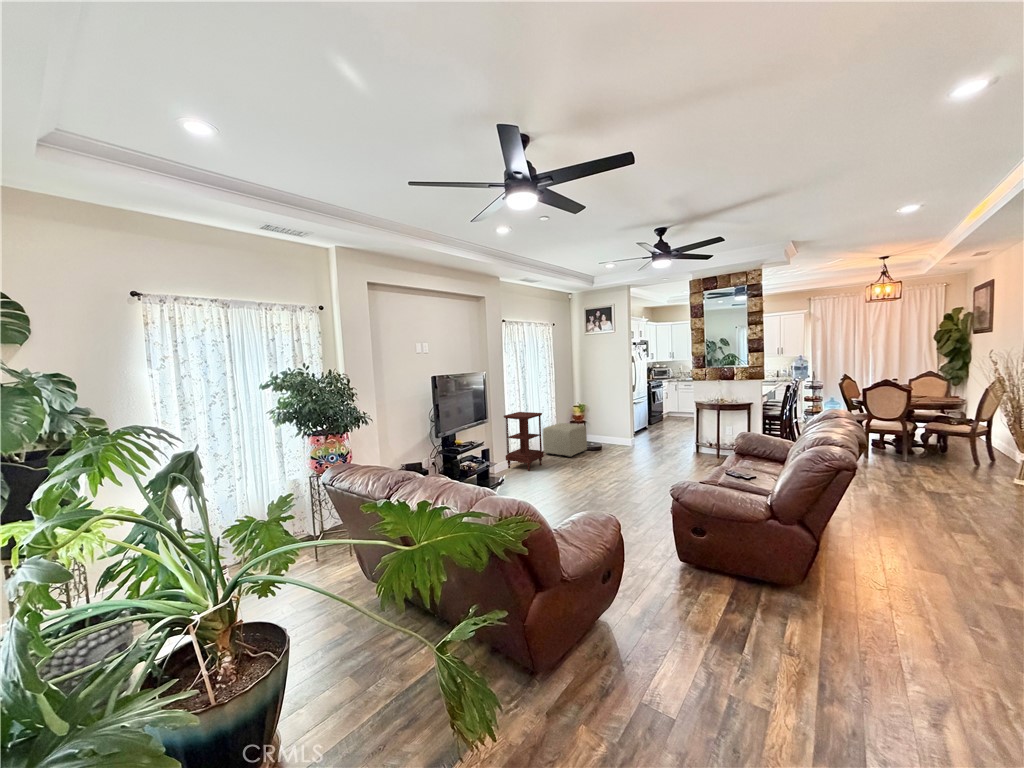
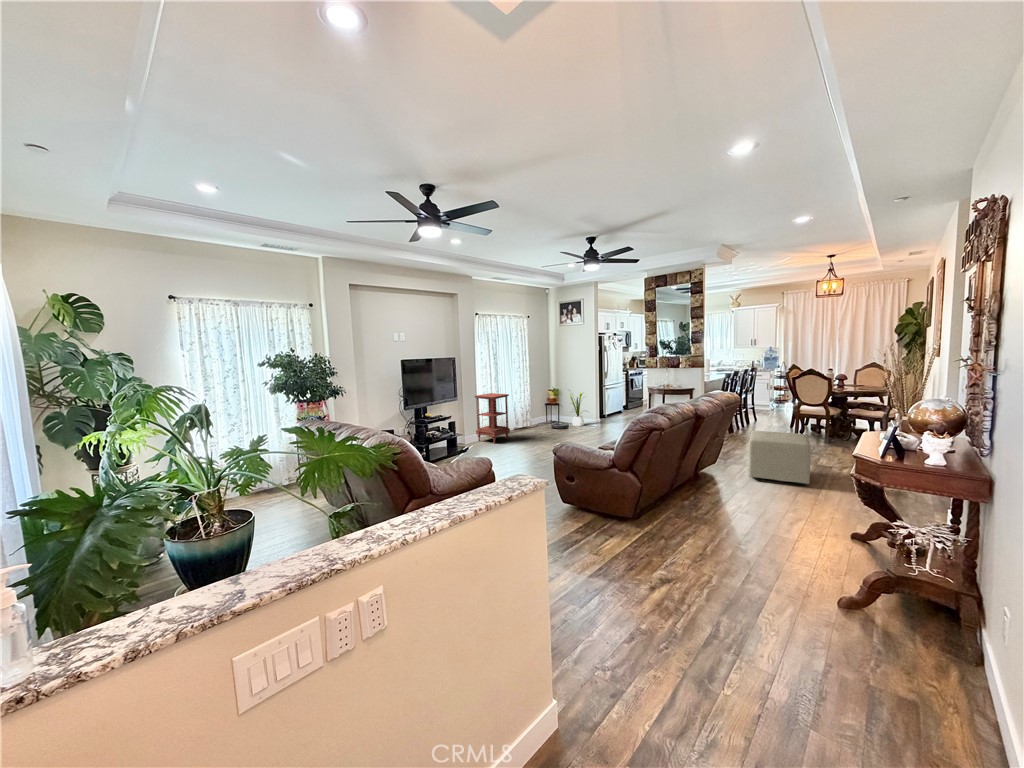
house plant: none [593,404,622,446] -> present [570,392,584,426]
ottoman: present [543,423,587,457] -> present [749,431,811,485]

